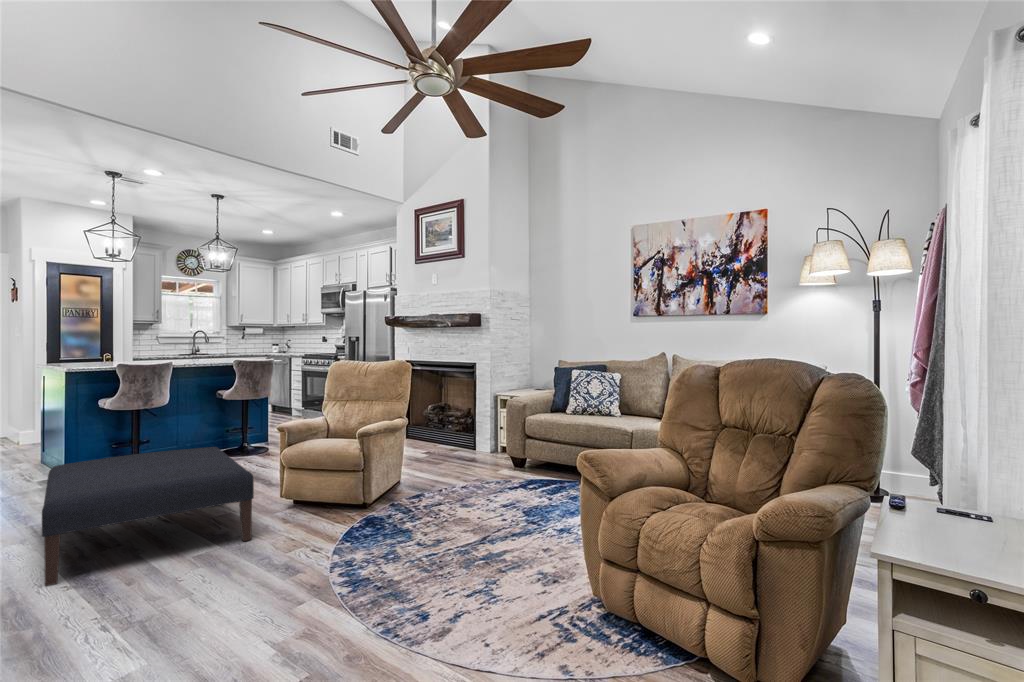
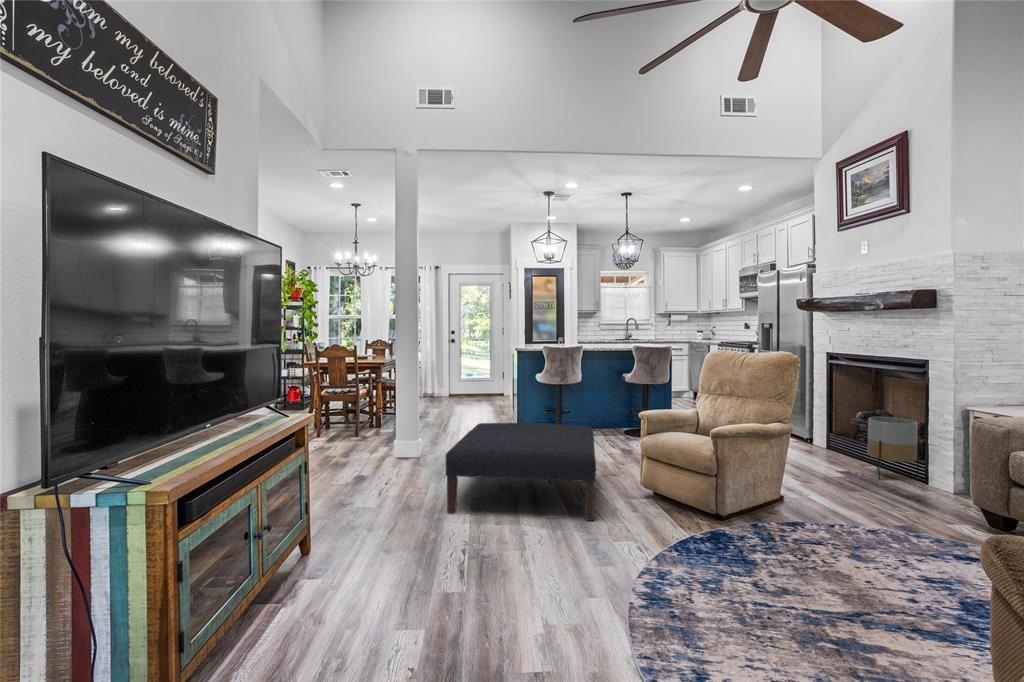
planter: none [442,407,473,454] -> present [867,417,919,480]

